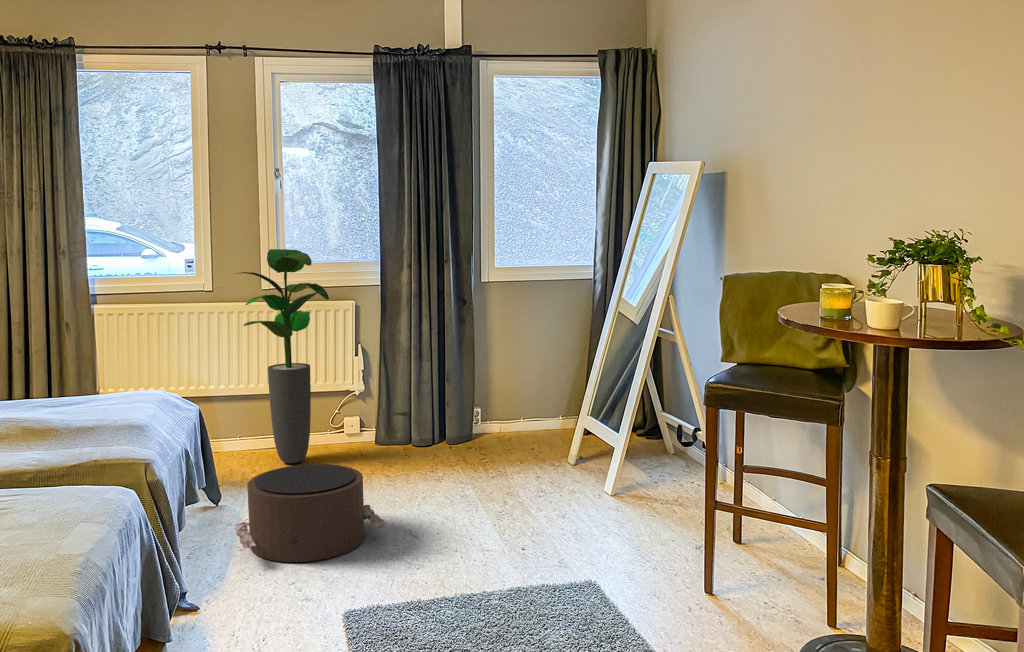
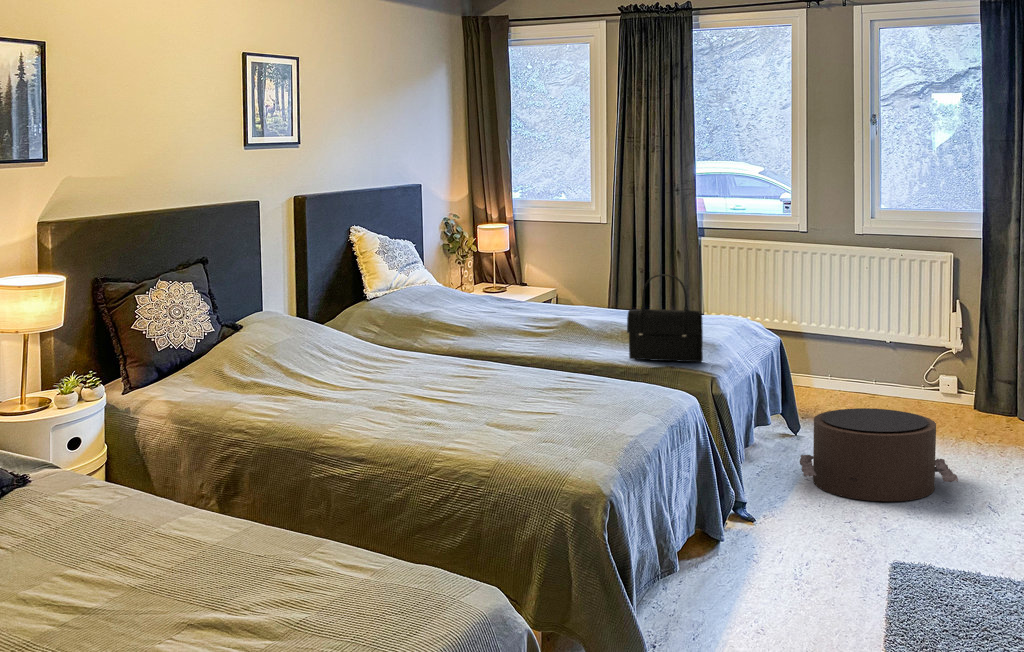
potted plant: present [238,249,329,463] -> none [823,193,927,415]
handbag: none [28,352,127,453] -> present [627,274,703,362]

